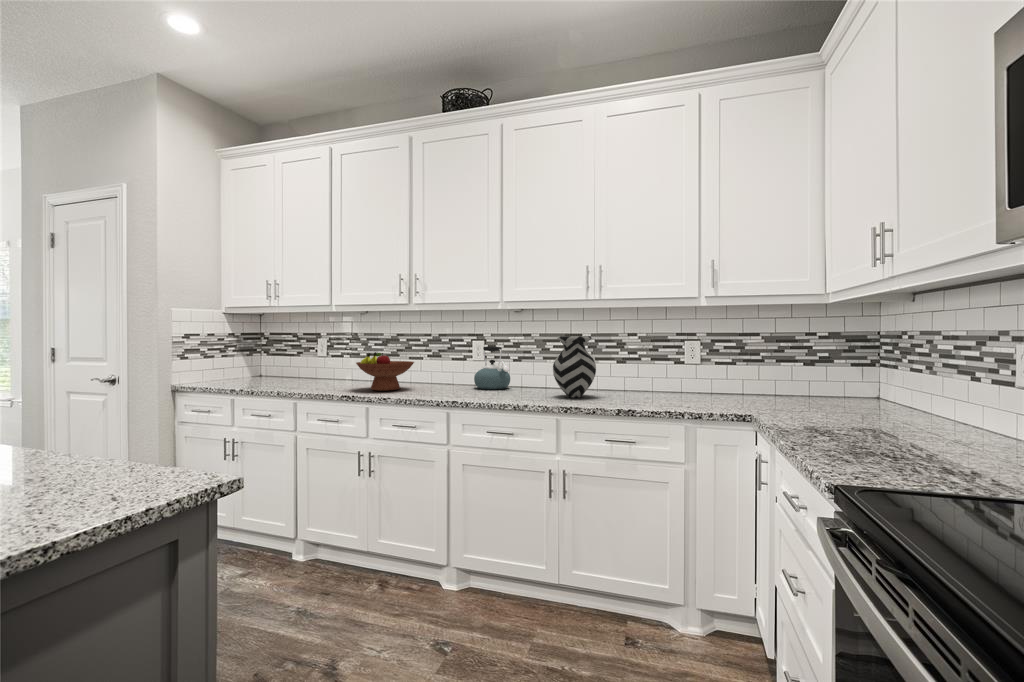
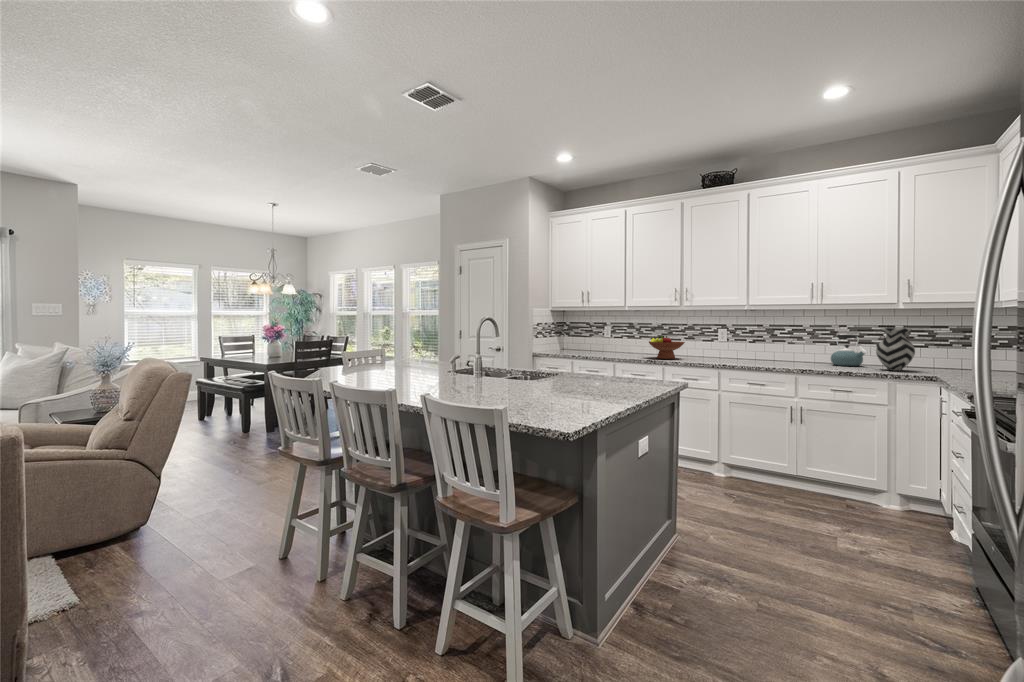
vase: present [553,336,596,398] -> present [876,328,915,371]
kettle: present [474,346,510,389] -> present [831,335,867,366]

